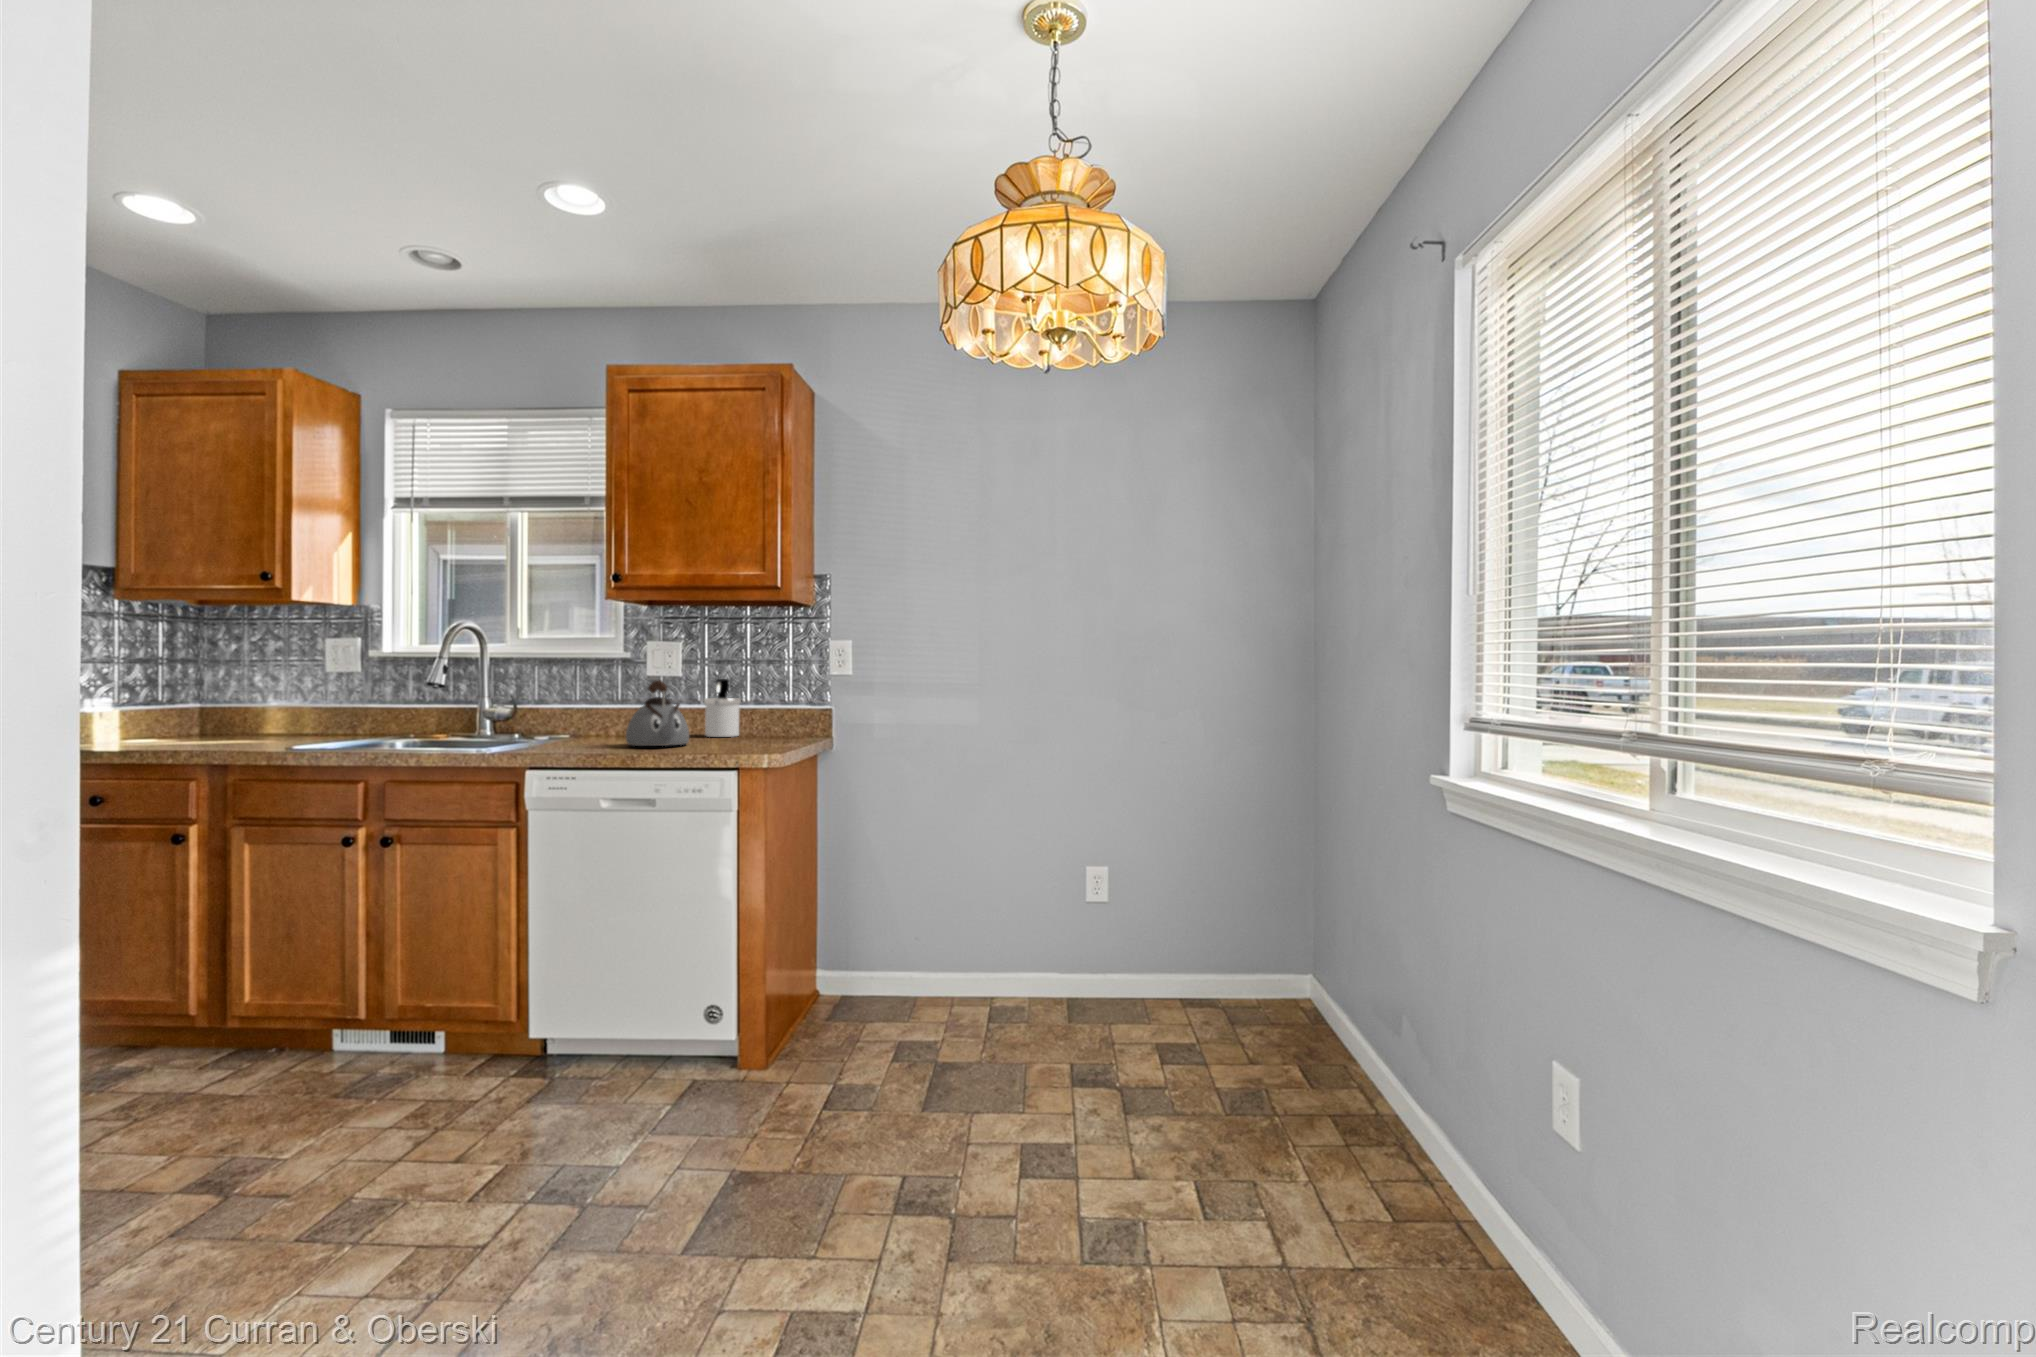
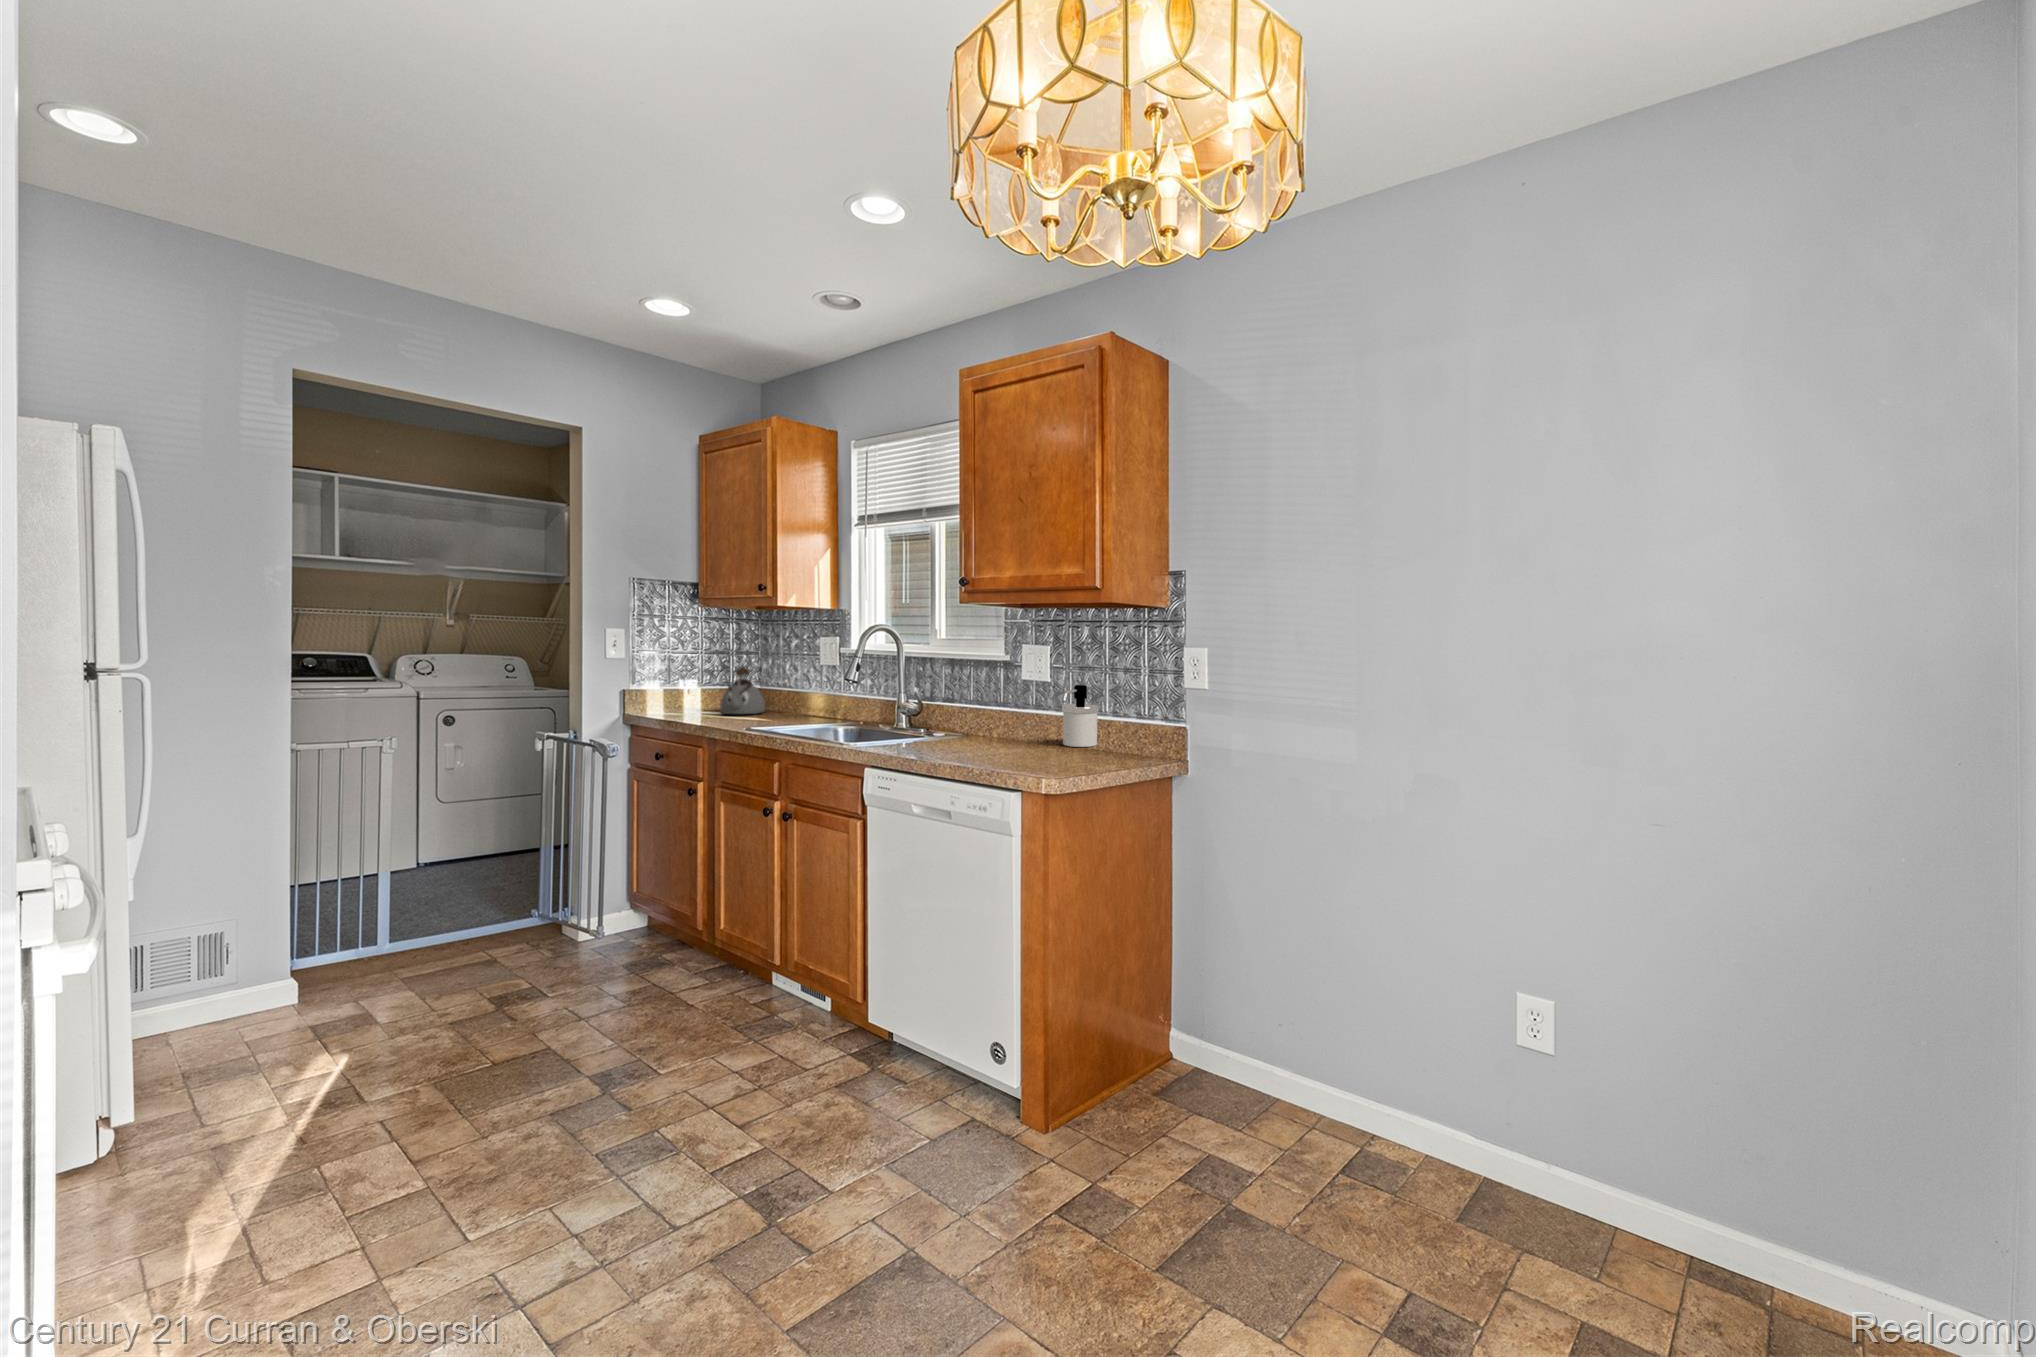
kettle: present [626,680,689,746] -> present [720,667,765,714]

